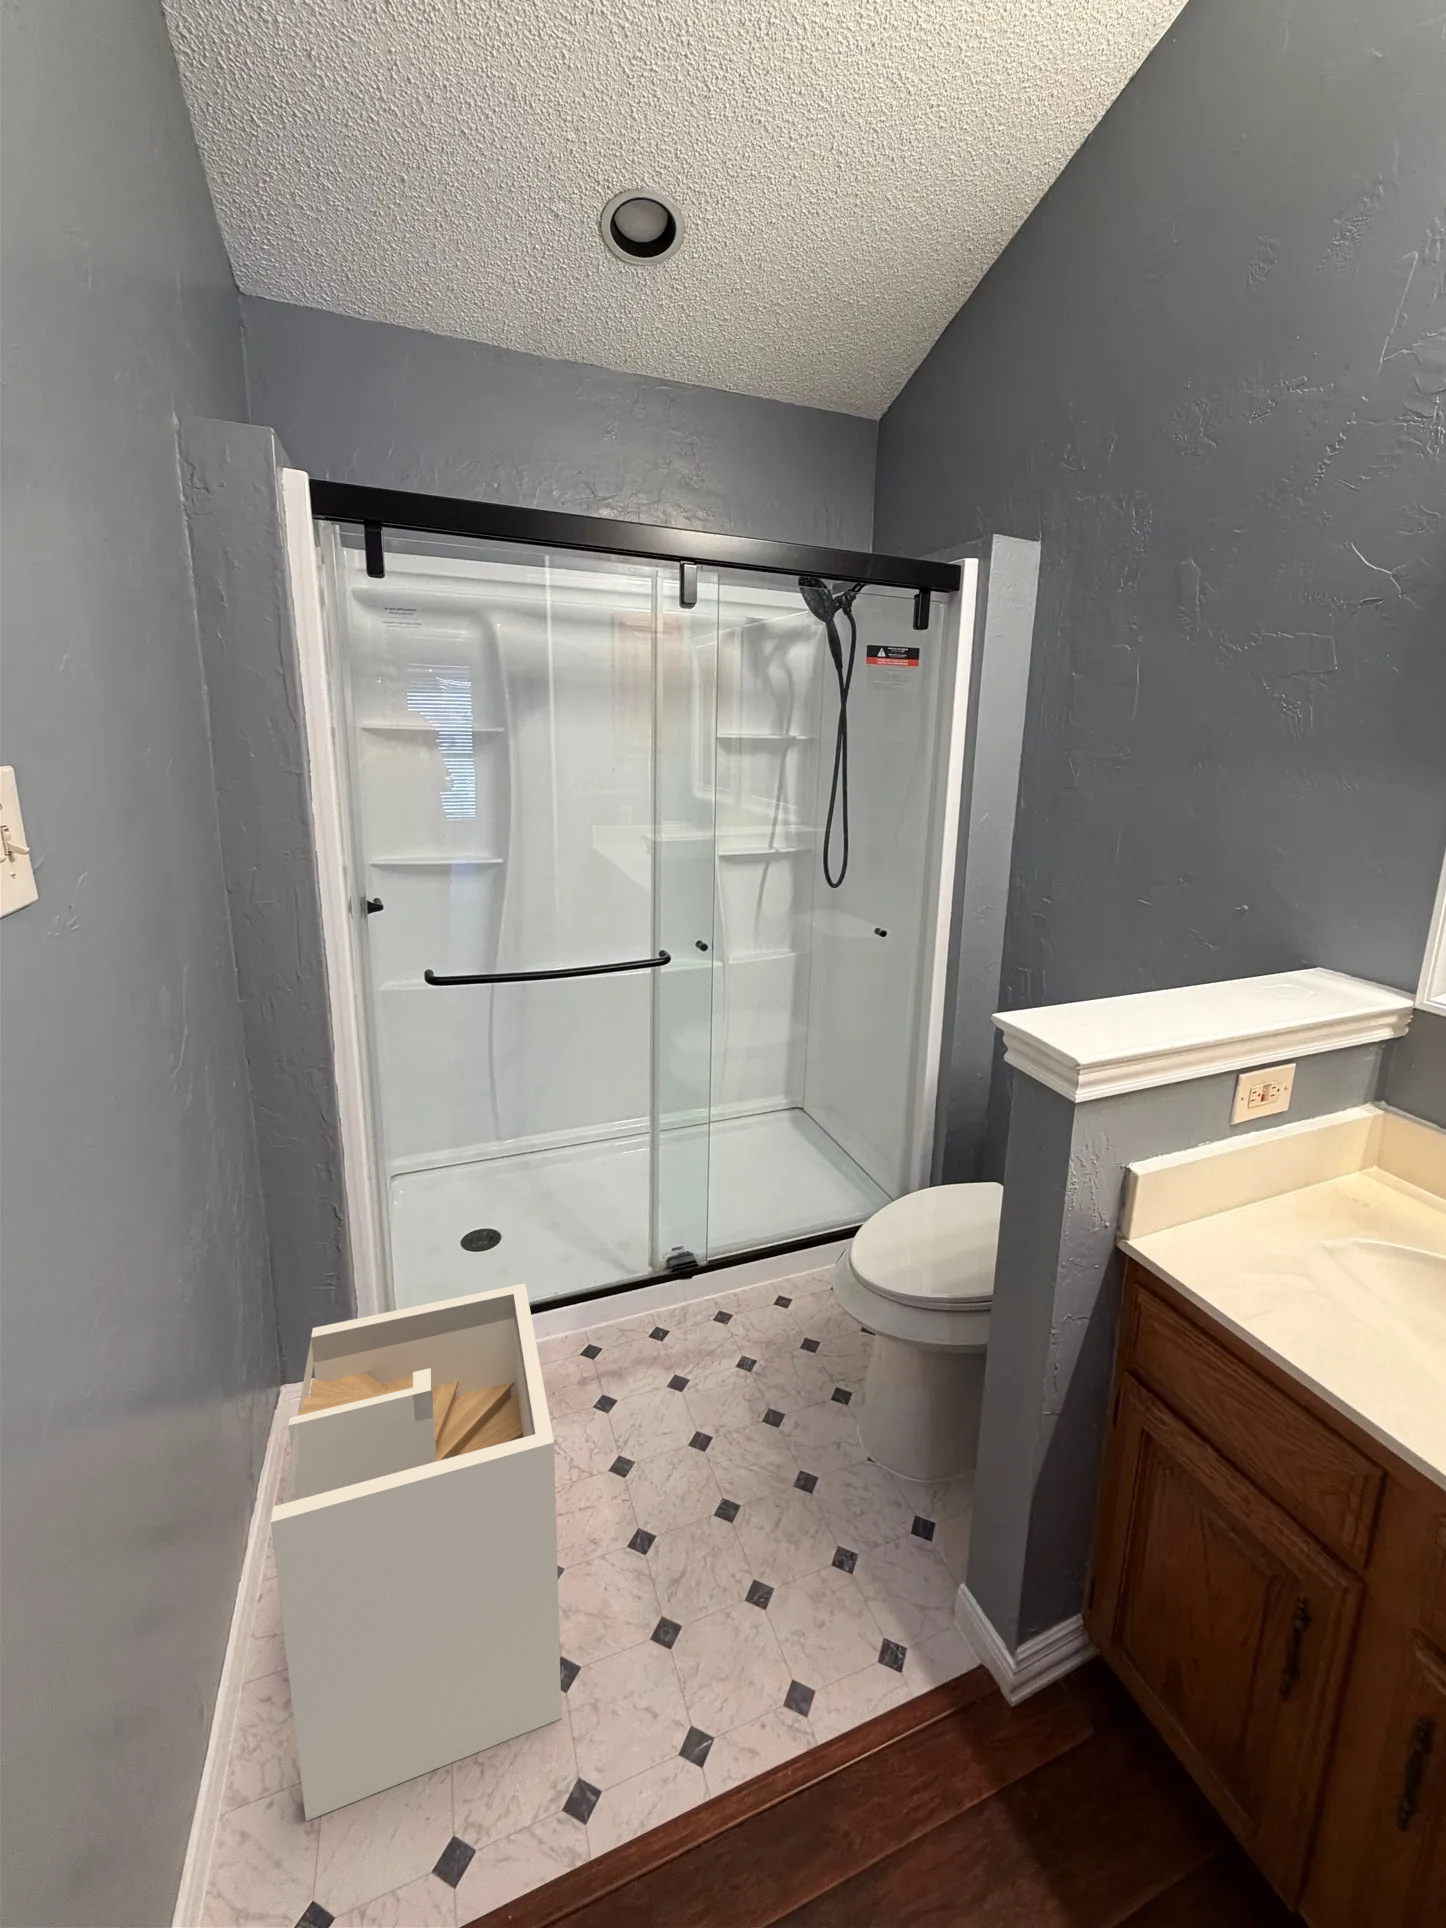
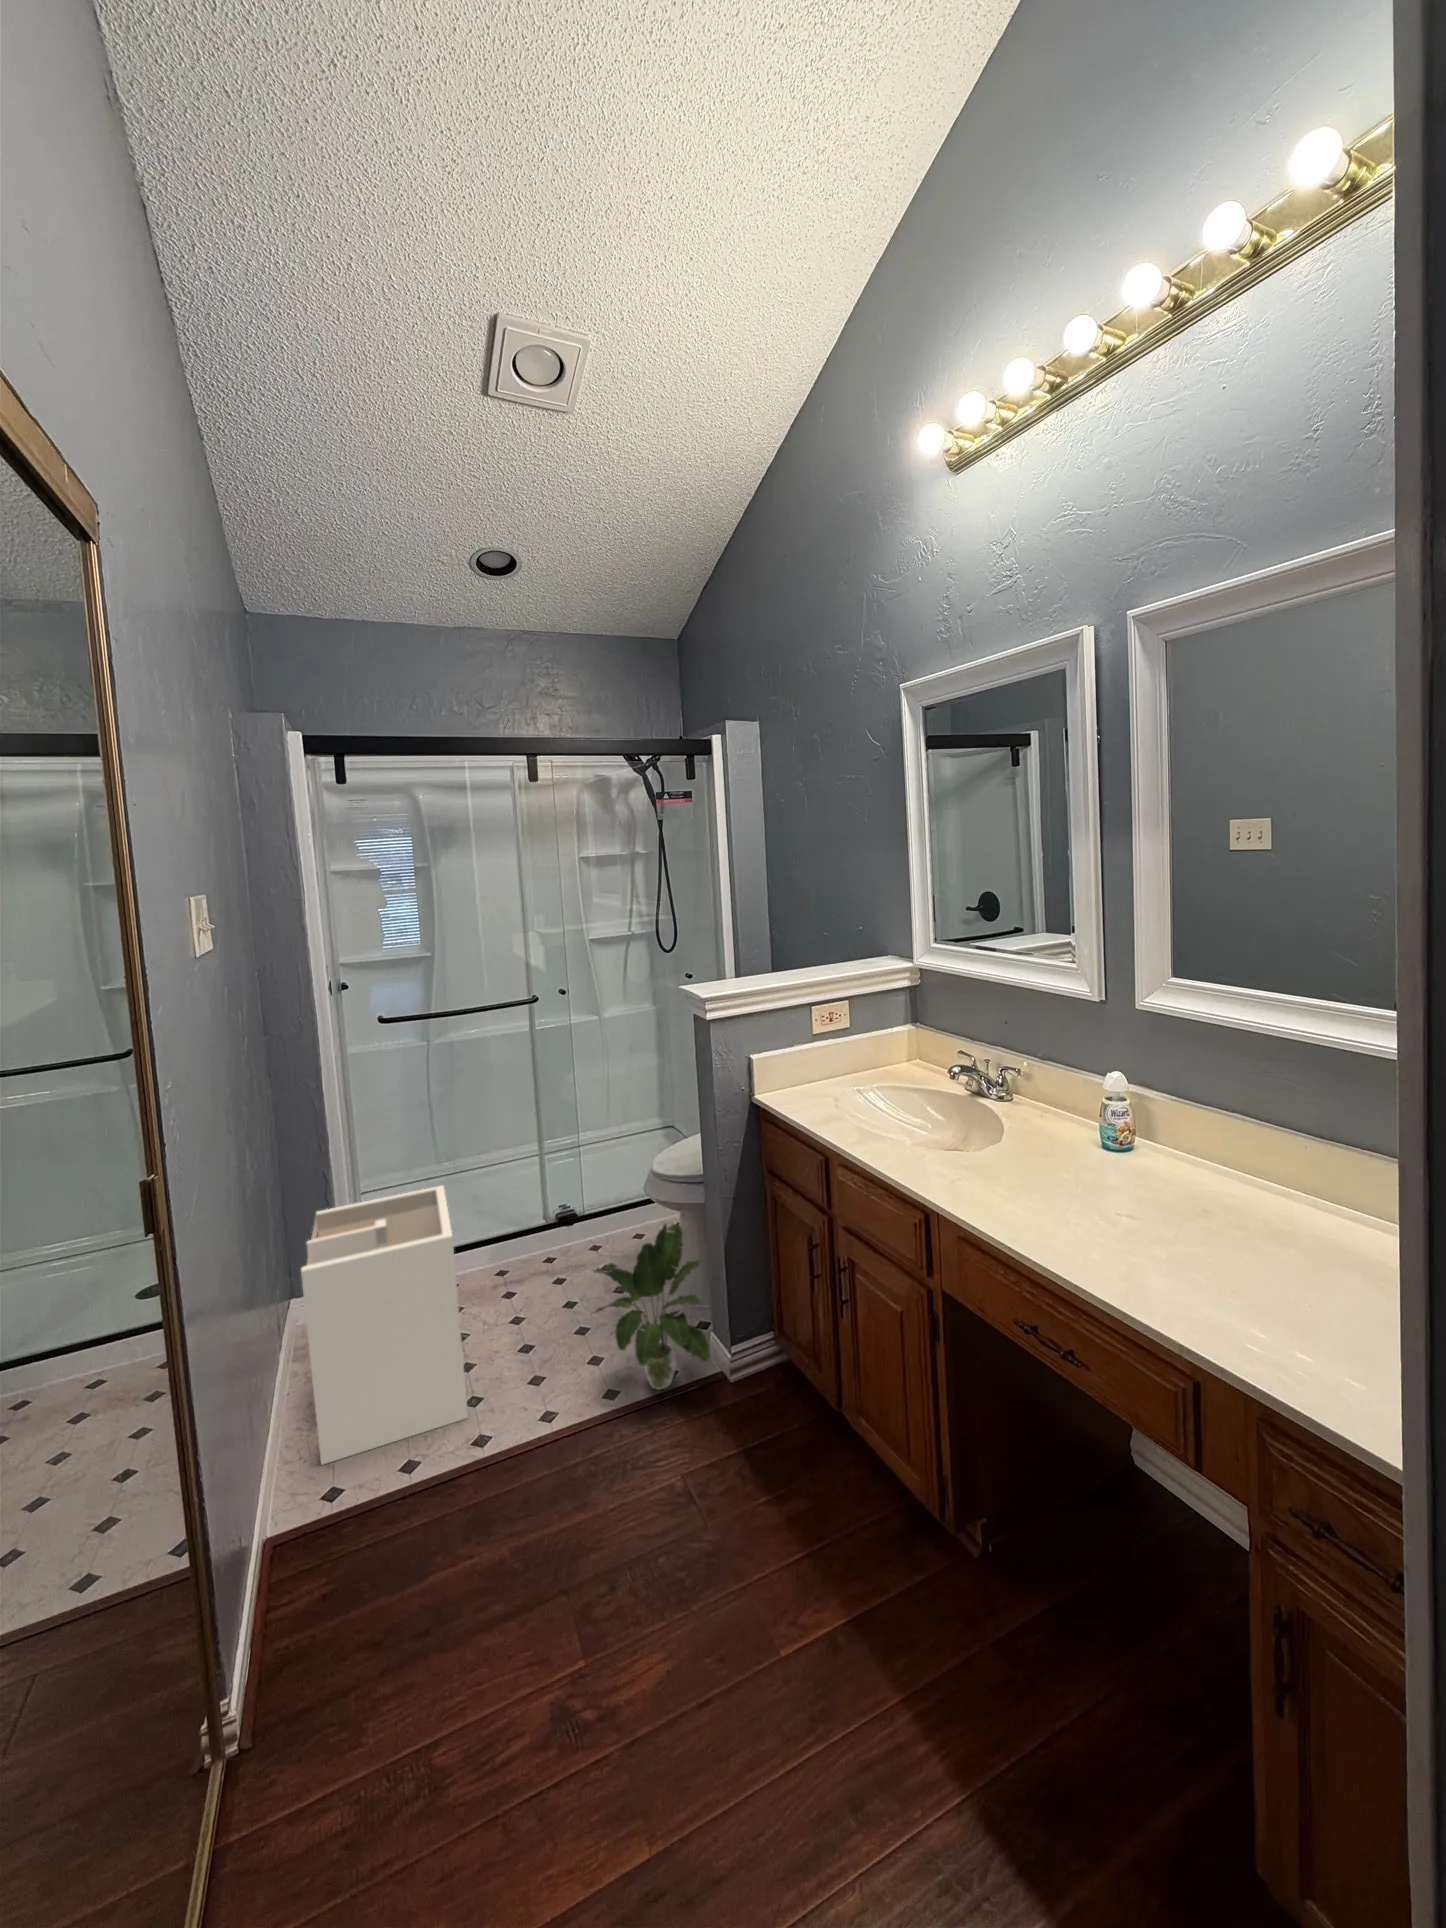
potted plant: none [776,1408,1001,1717] -> present [593,1224,710,1390]

